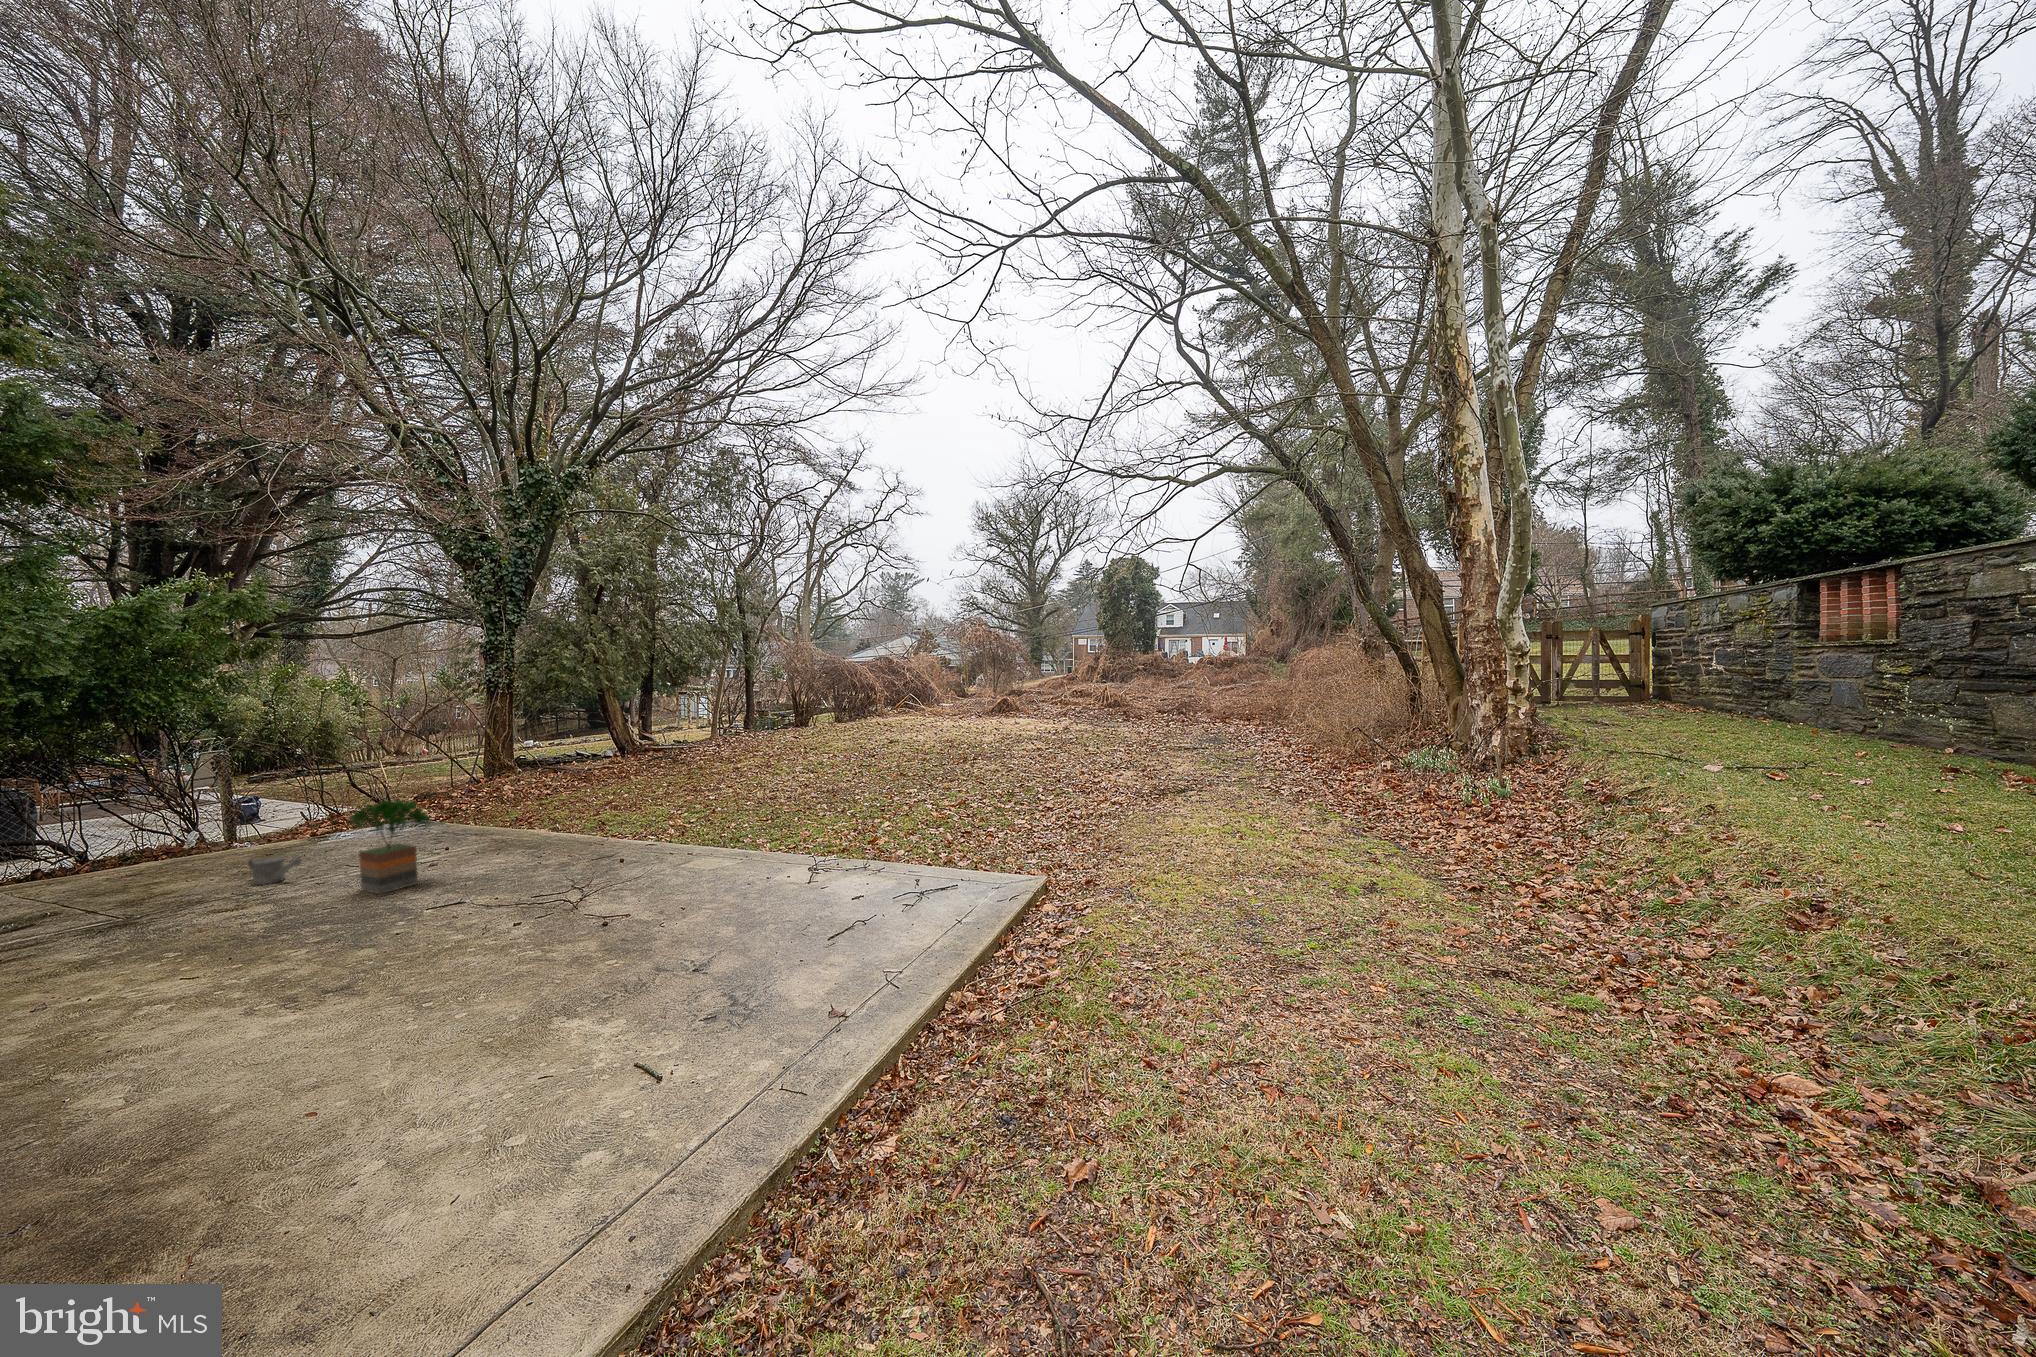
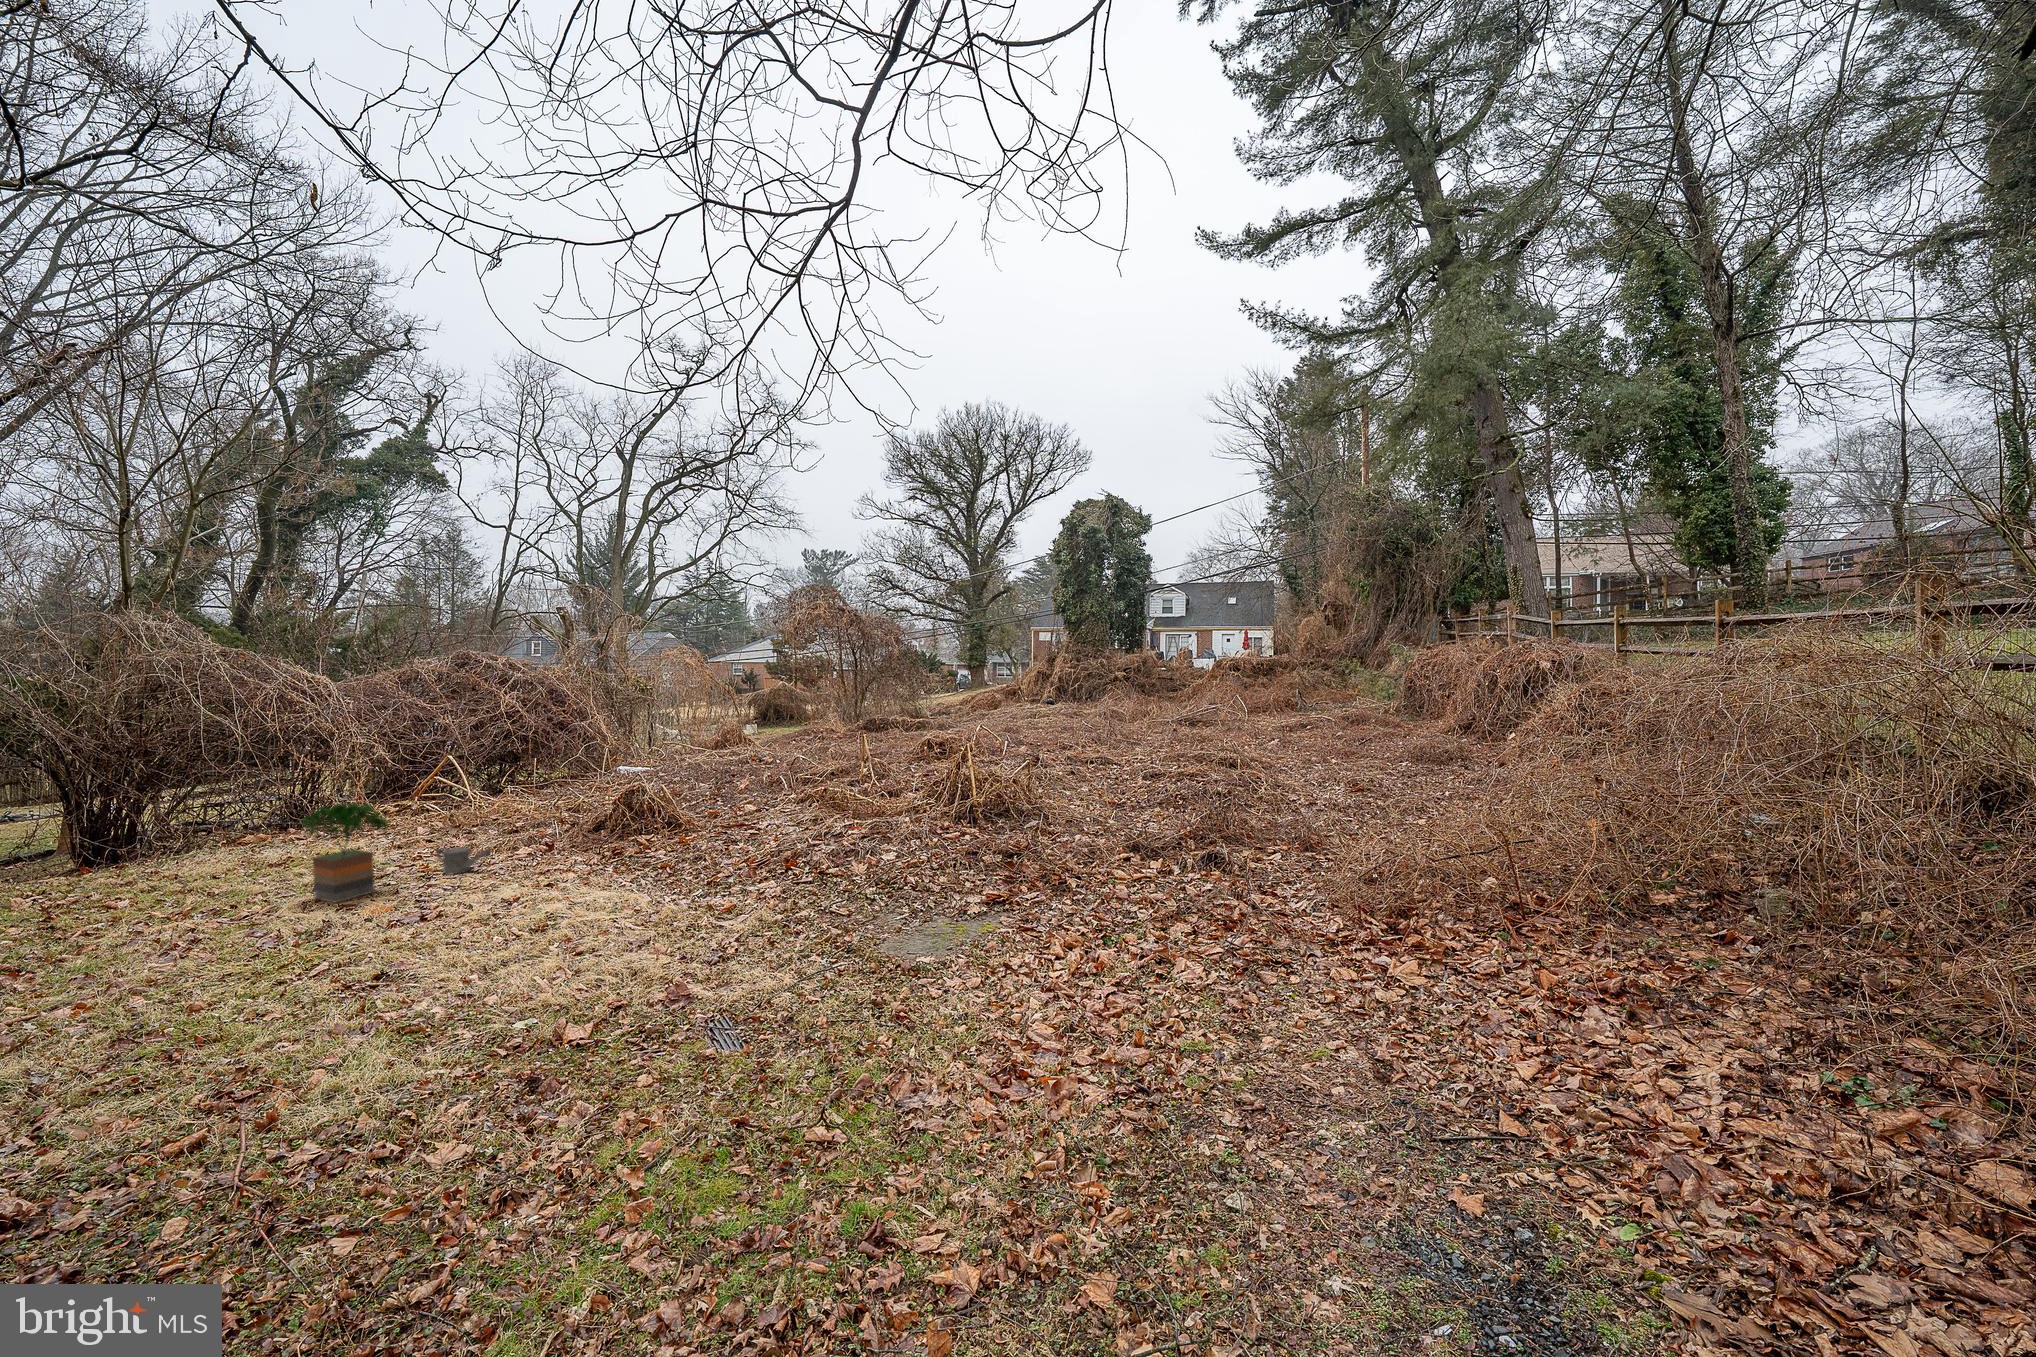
watering can: present [248,857,302,885] -> present [436,847,491,875]

